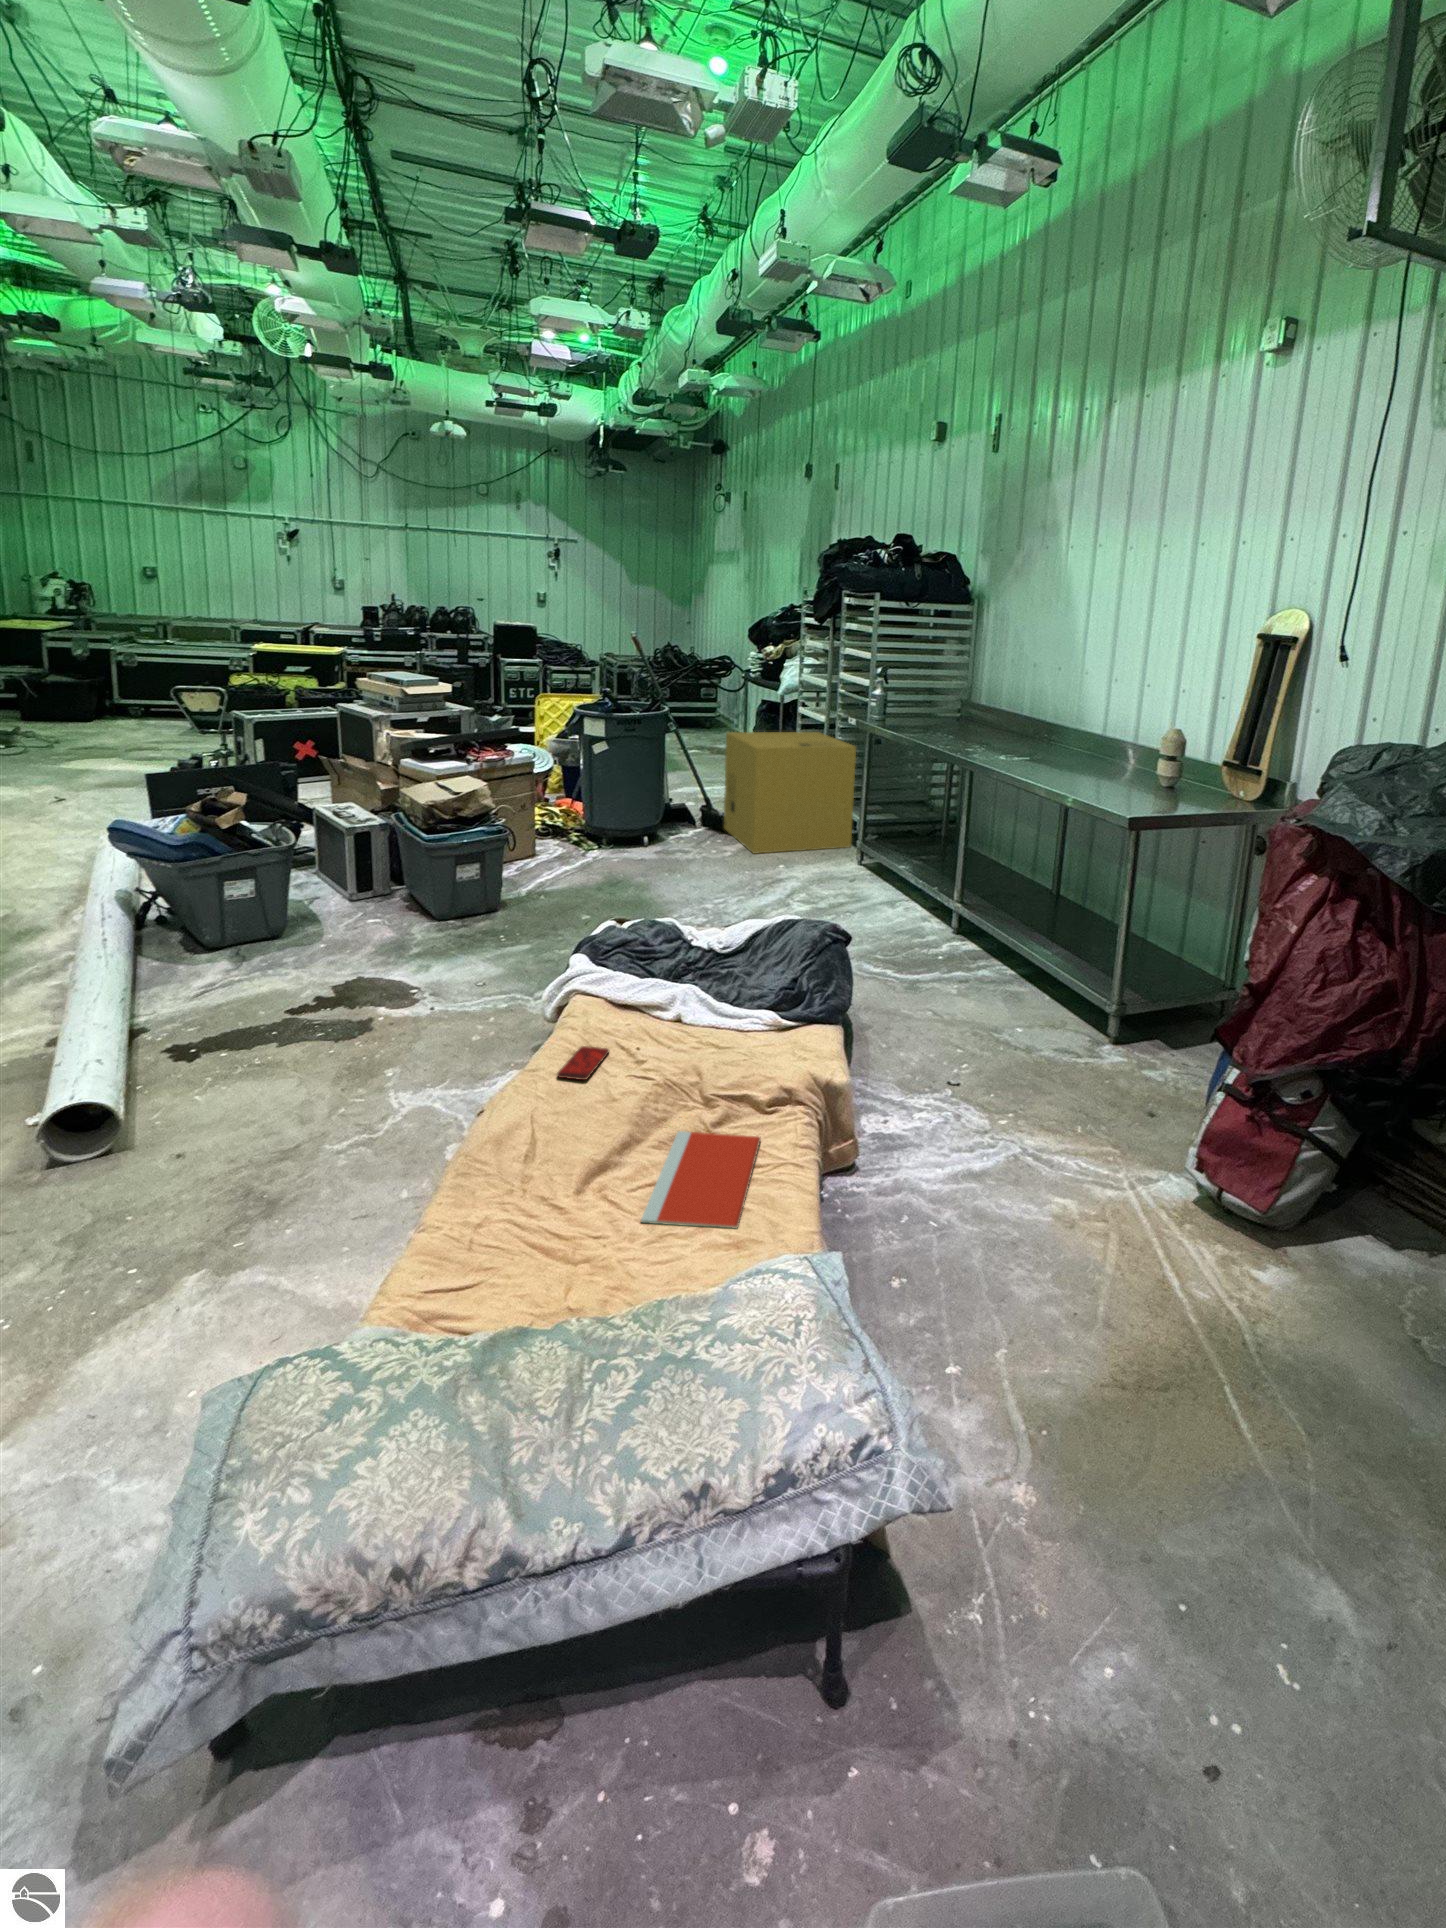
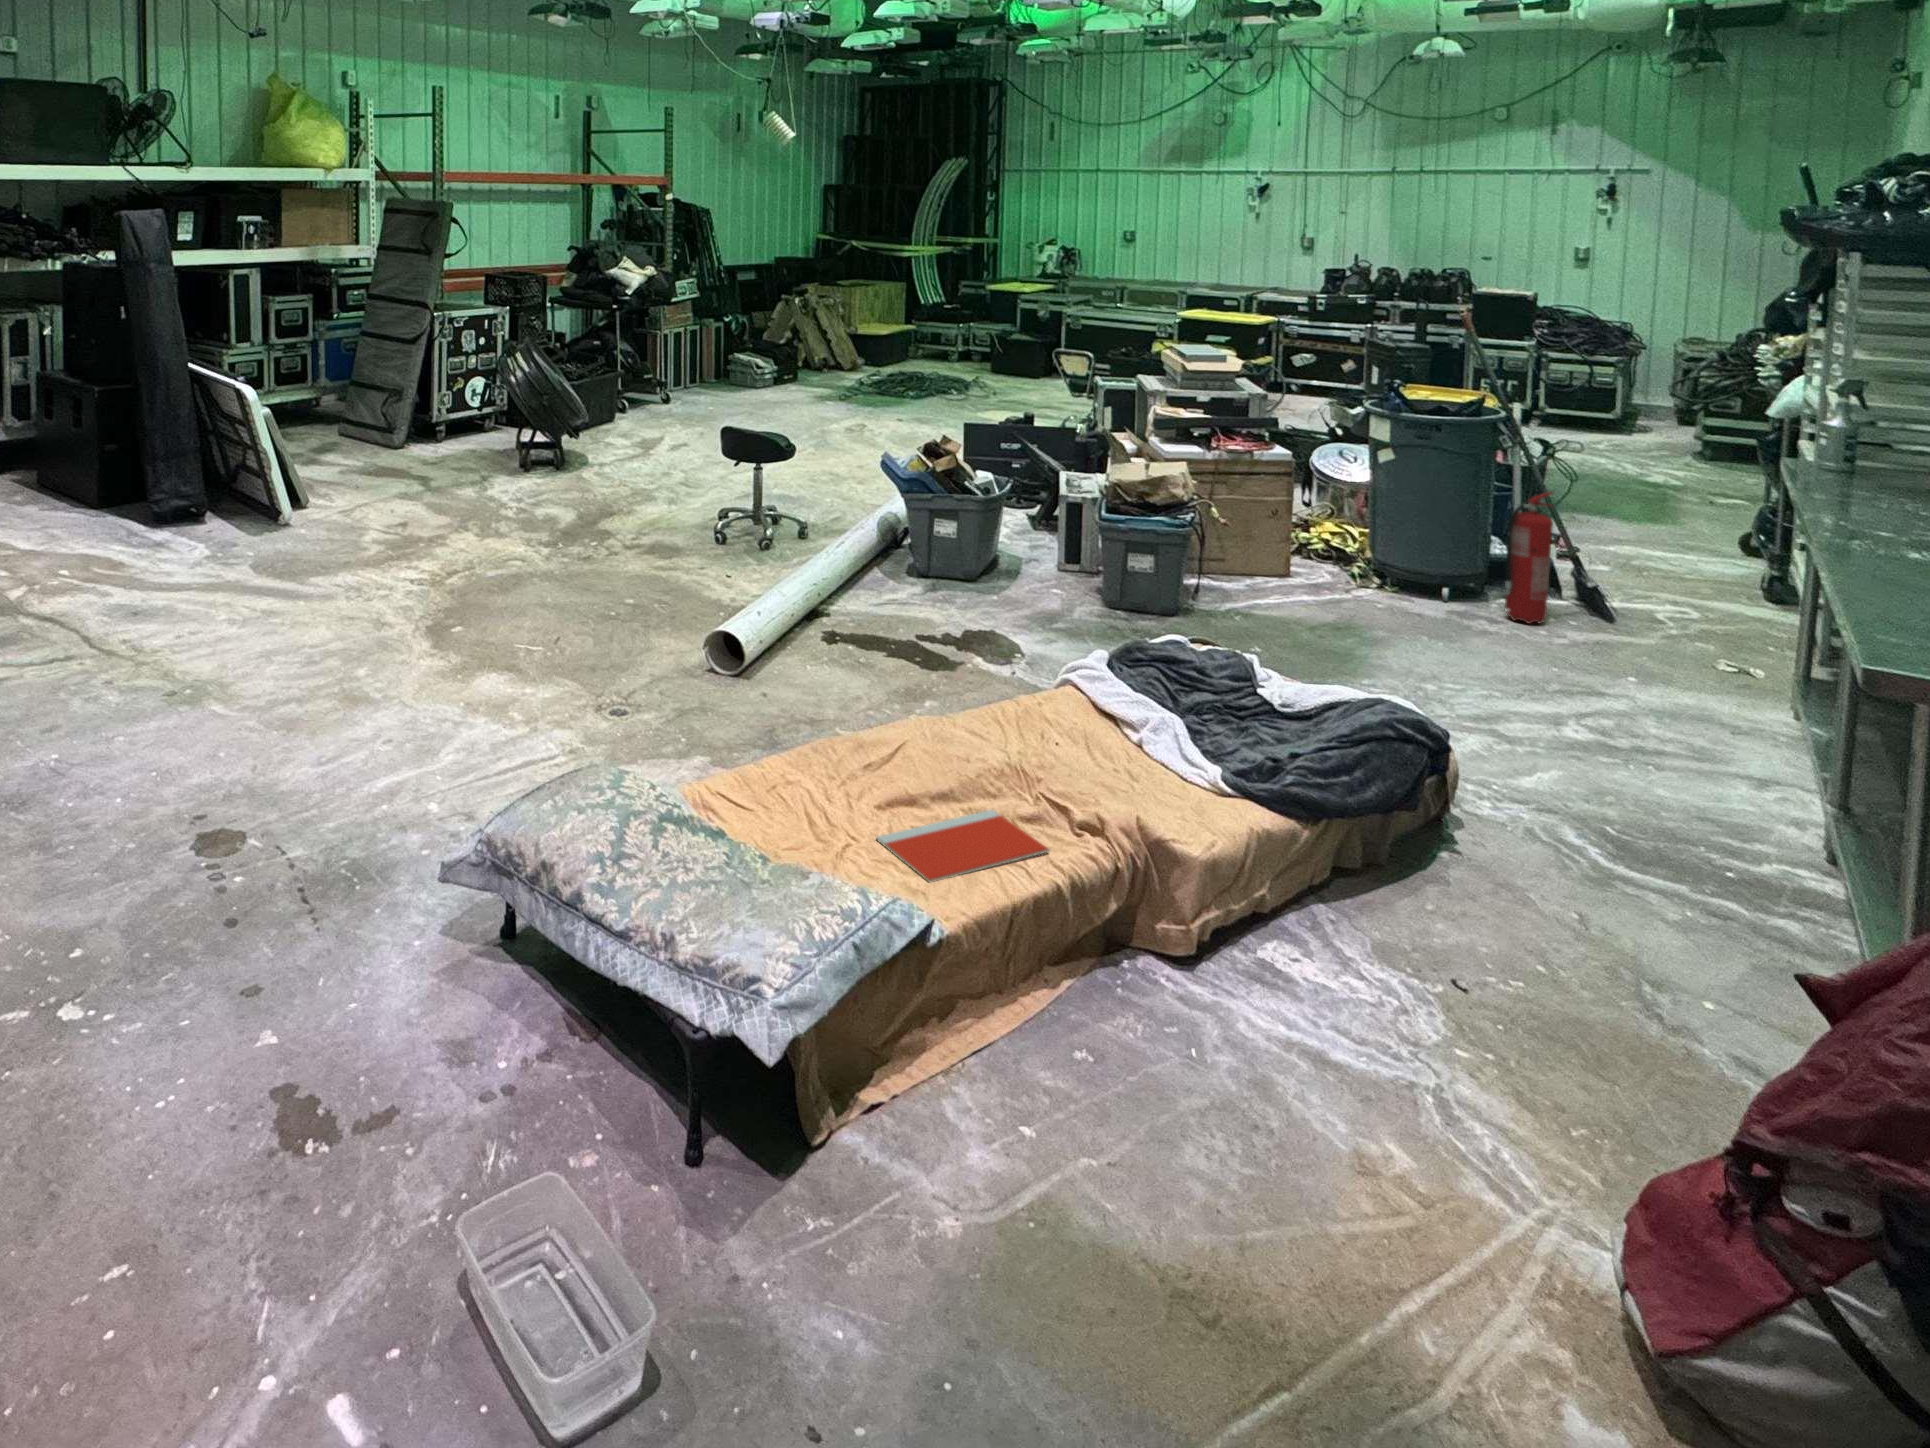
cardboard box: present [724,732,856,854] -> none [1635,468,1883,708]
fire extinguisher: none [667,756,692,845] -> present [1505,492,1553,624]
smartphone: present [557,1046,609,1080] -> none [948,716,1015,737]

